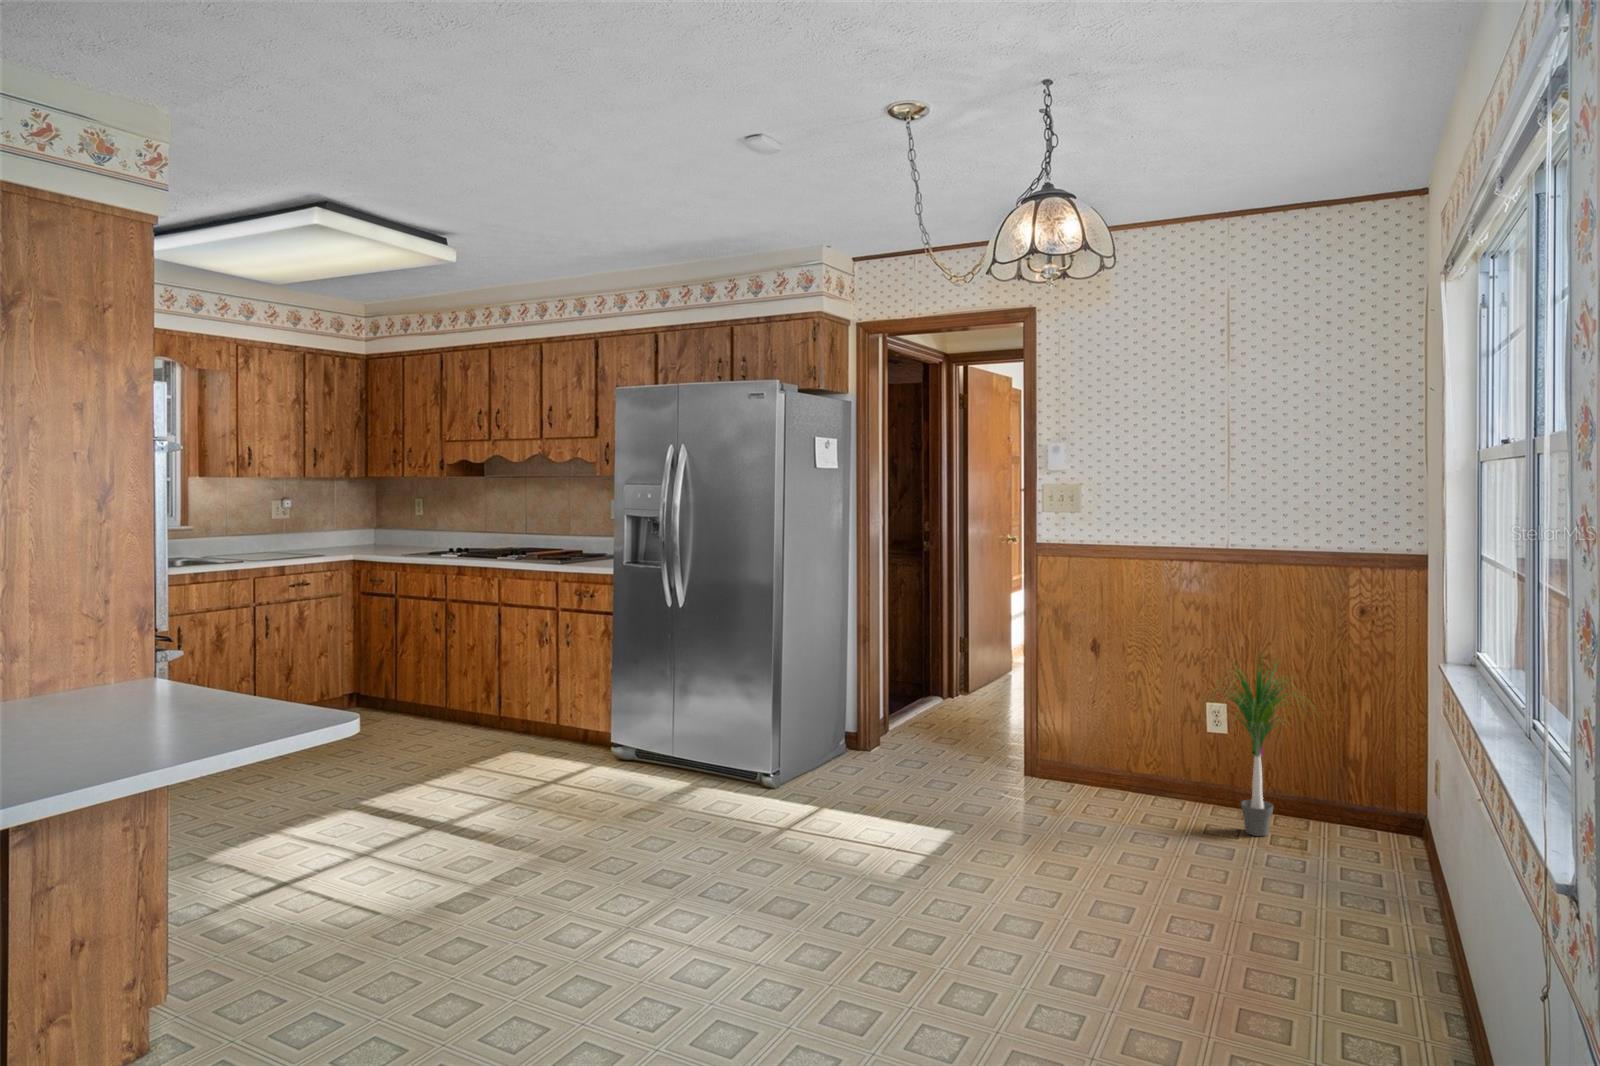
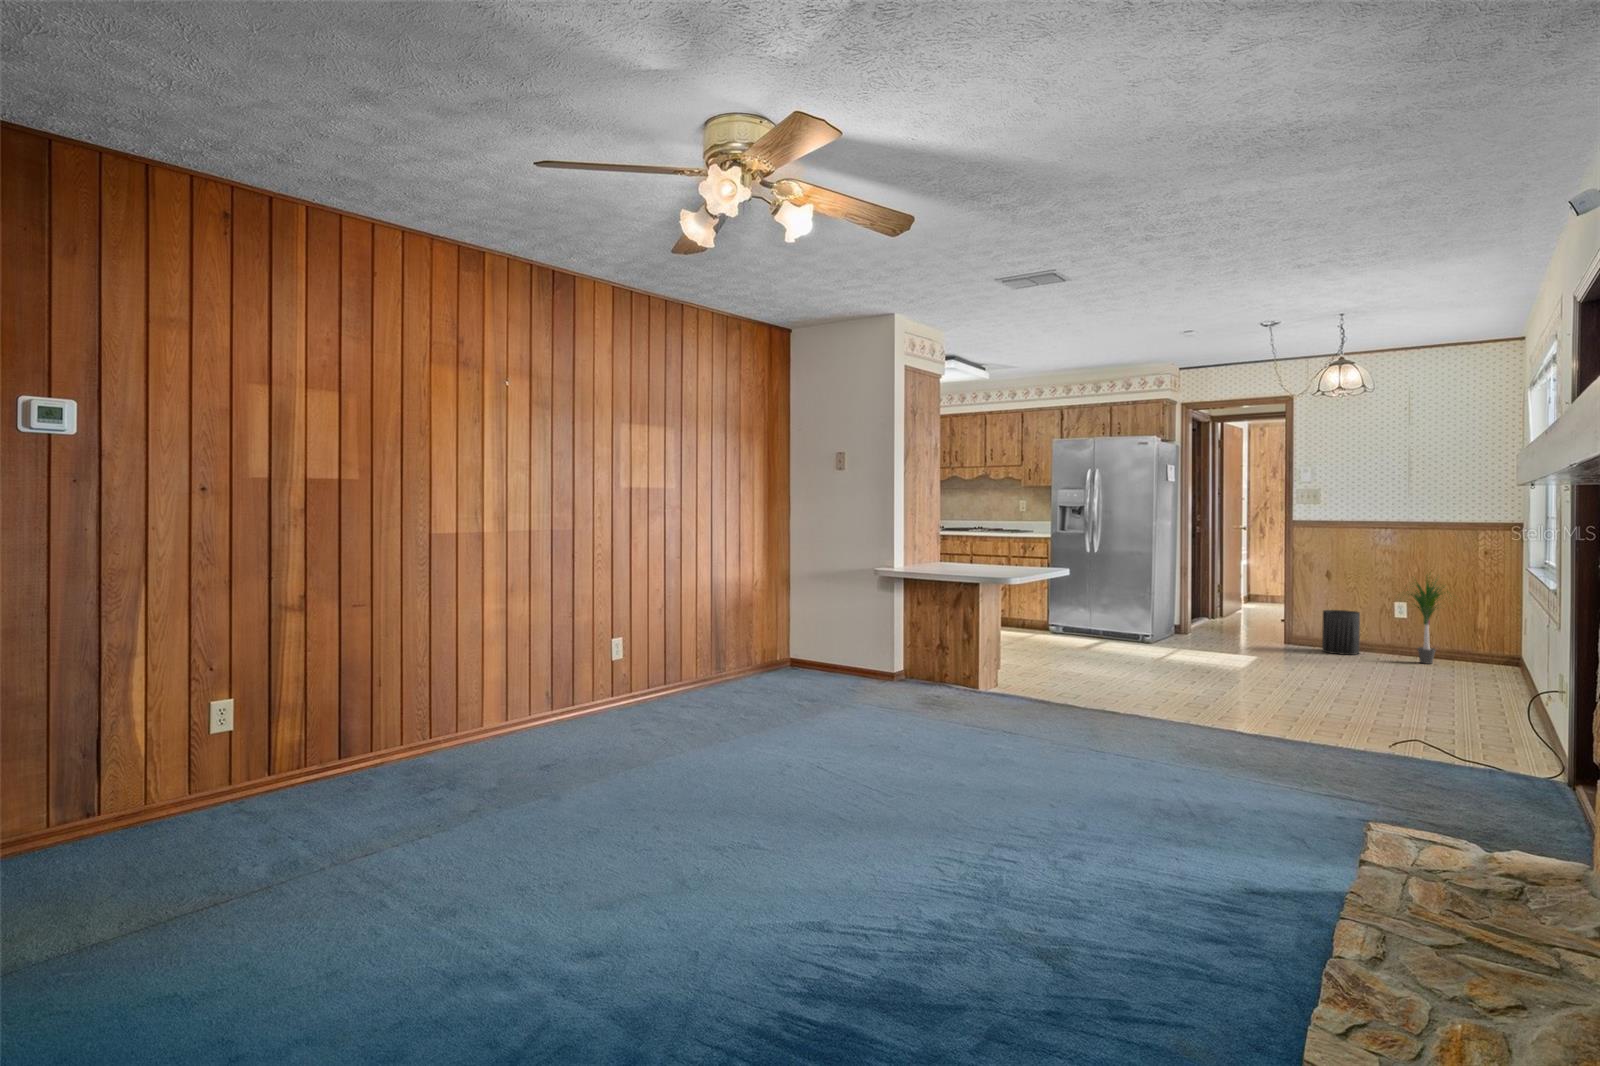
trash can: none [1080,716,1144,809] -> present [1322,610,1360,655]

